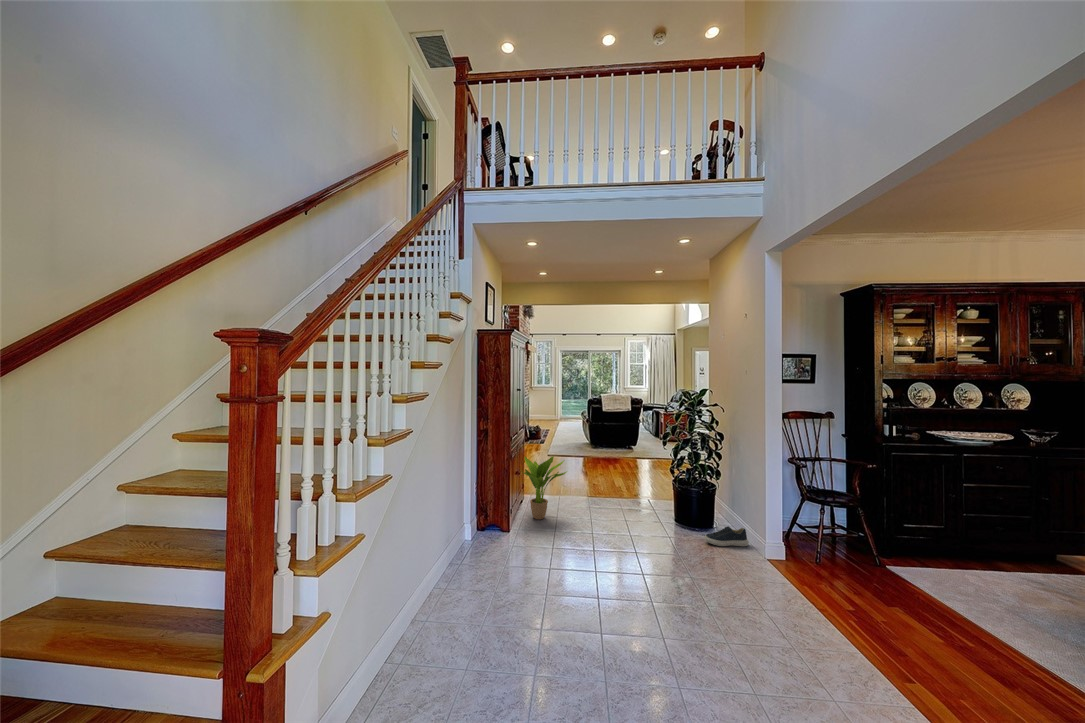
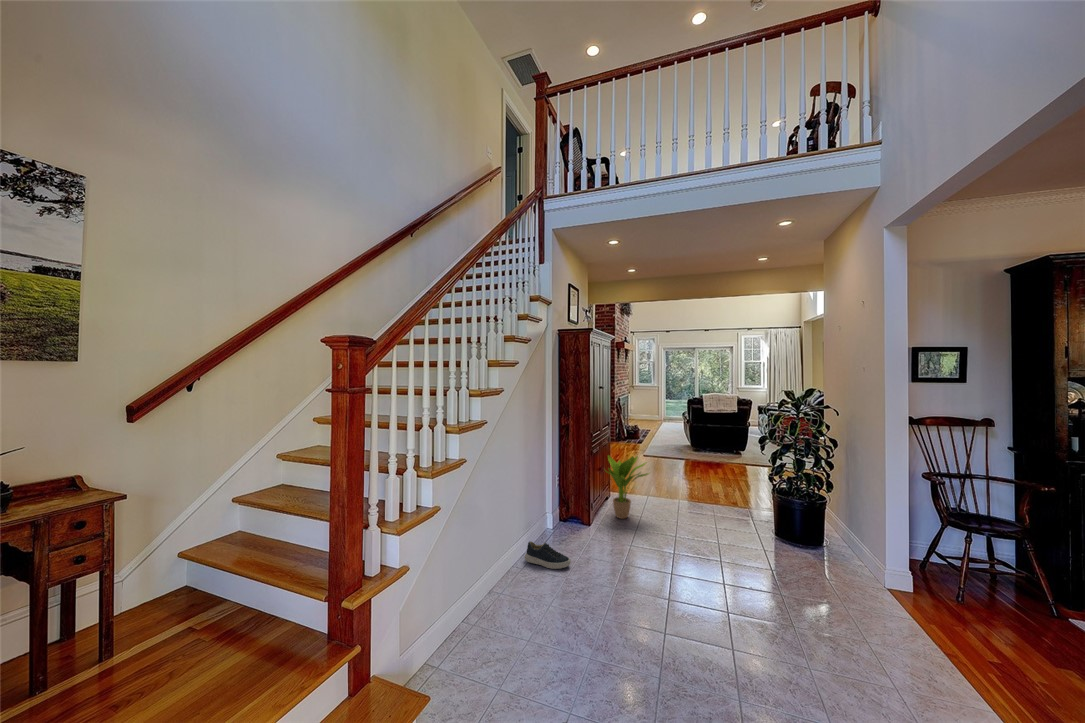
shoe: present [704,526,749,547] -> present [525,541,571,569]

